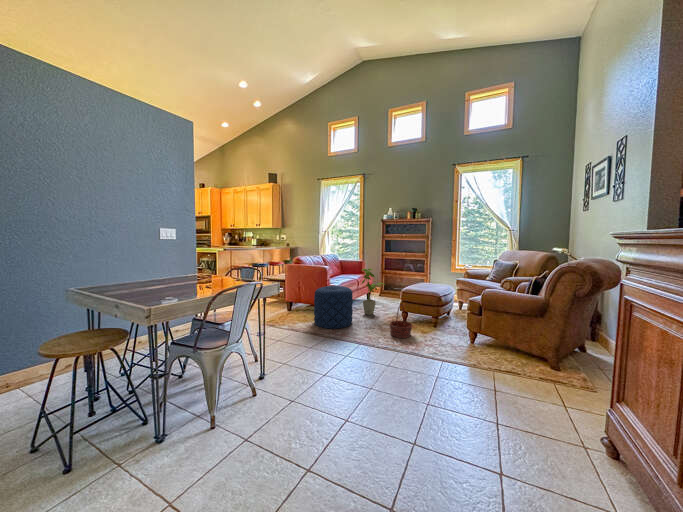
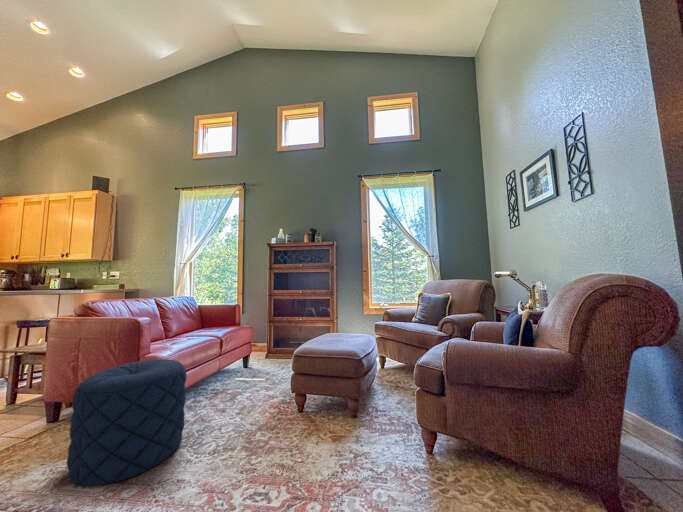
house plant: present [362,268,384,315] -> none [217,317,265,408]
basket: present [389,305,412,338] -> none [257,393,310,482]

